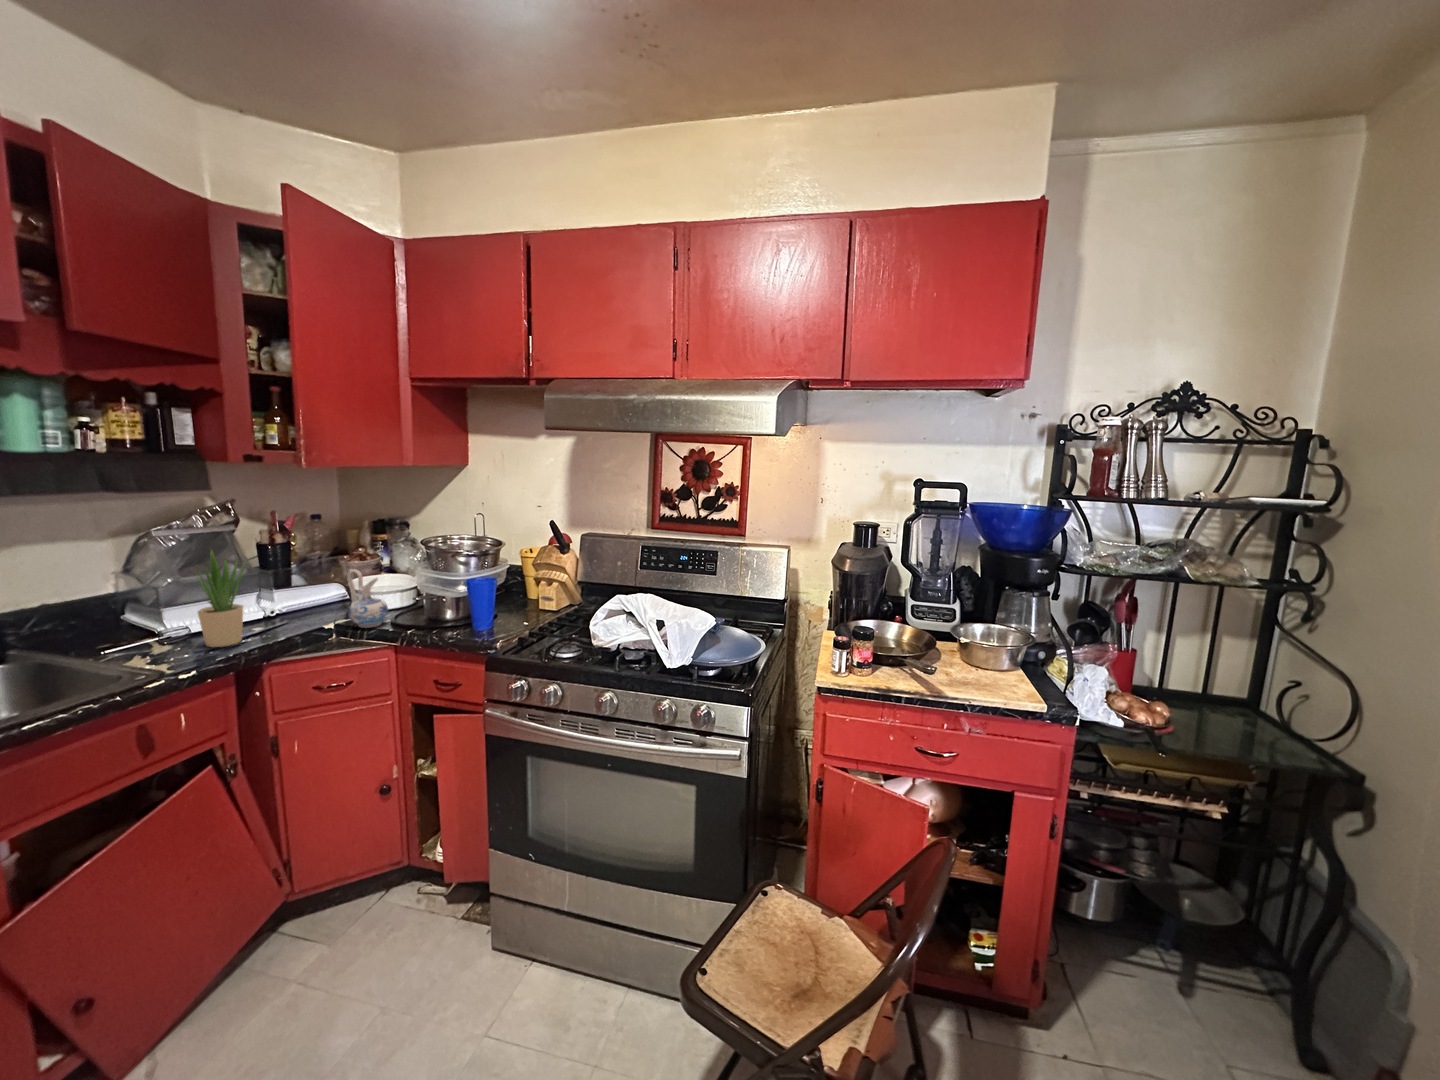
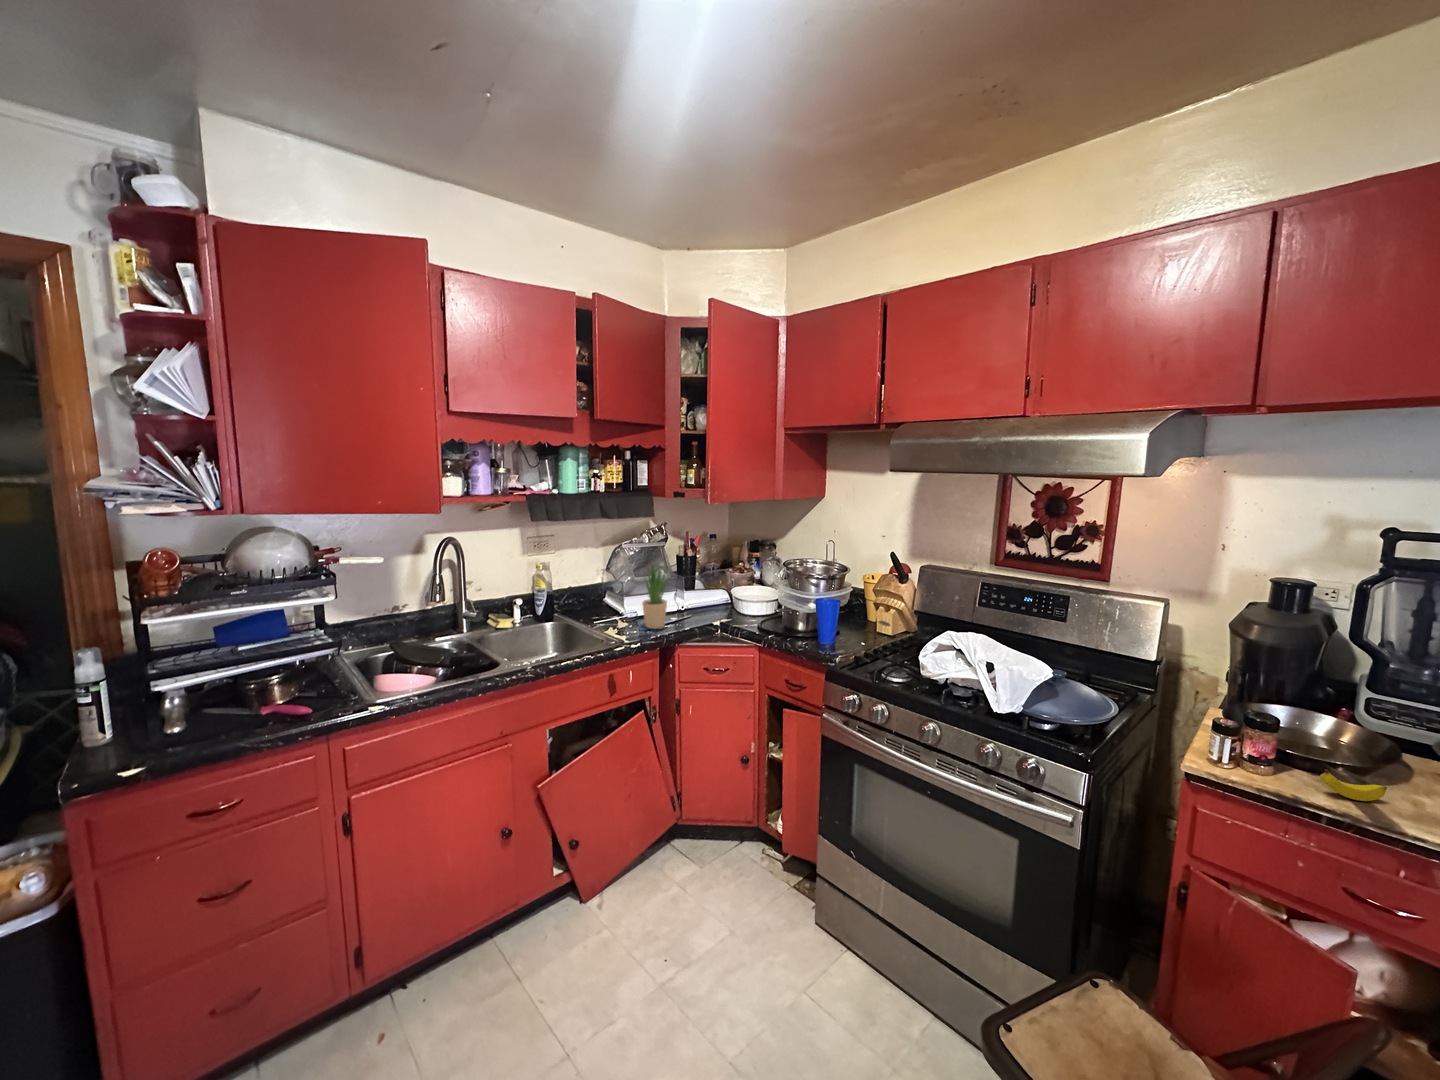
ceramic pitcher: present [347,569,388,628] -> none [730,581,757,628]
banana: none [897,662,932,680] -> present [1320,769,1387,801]

